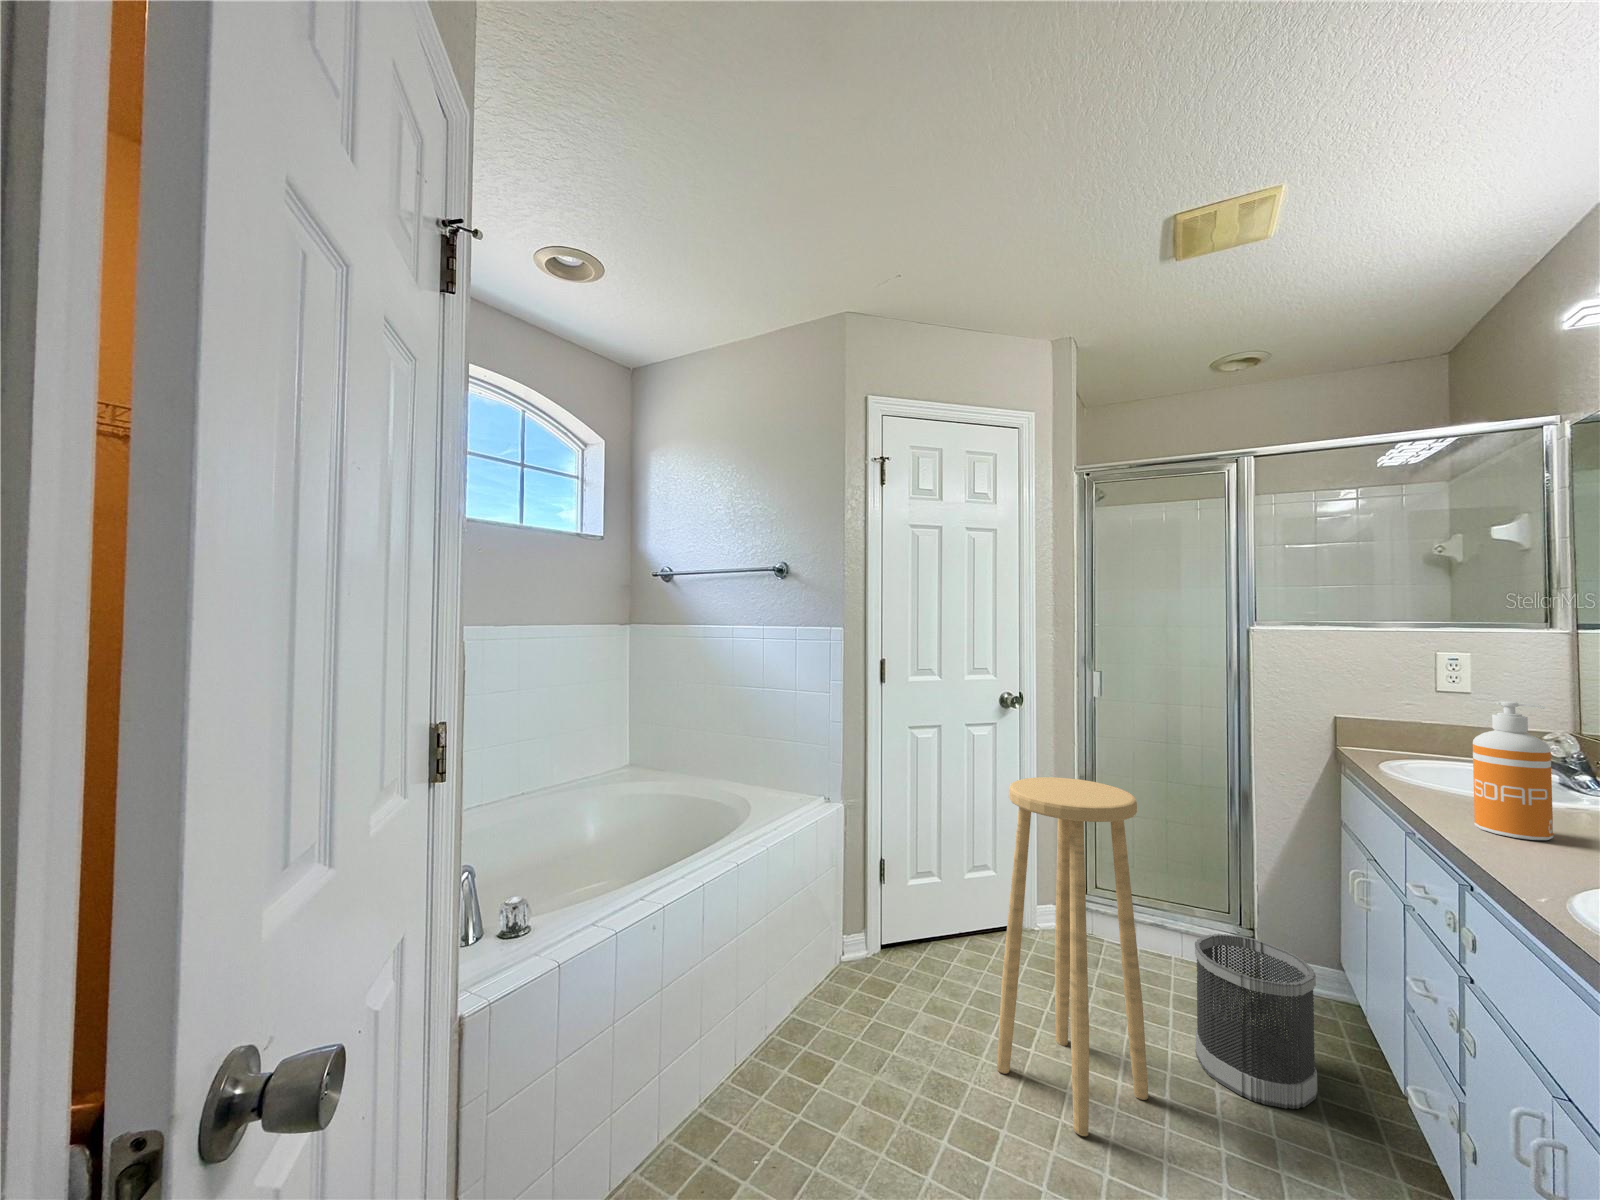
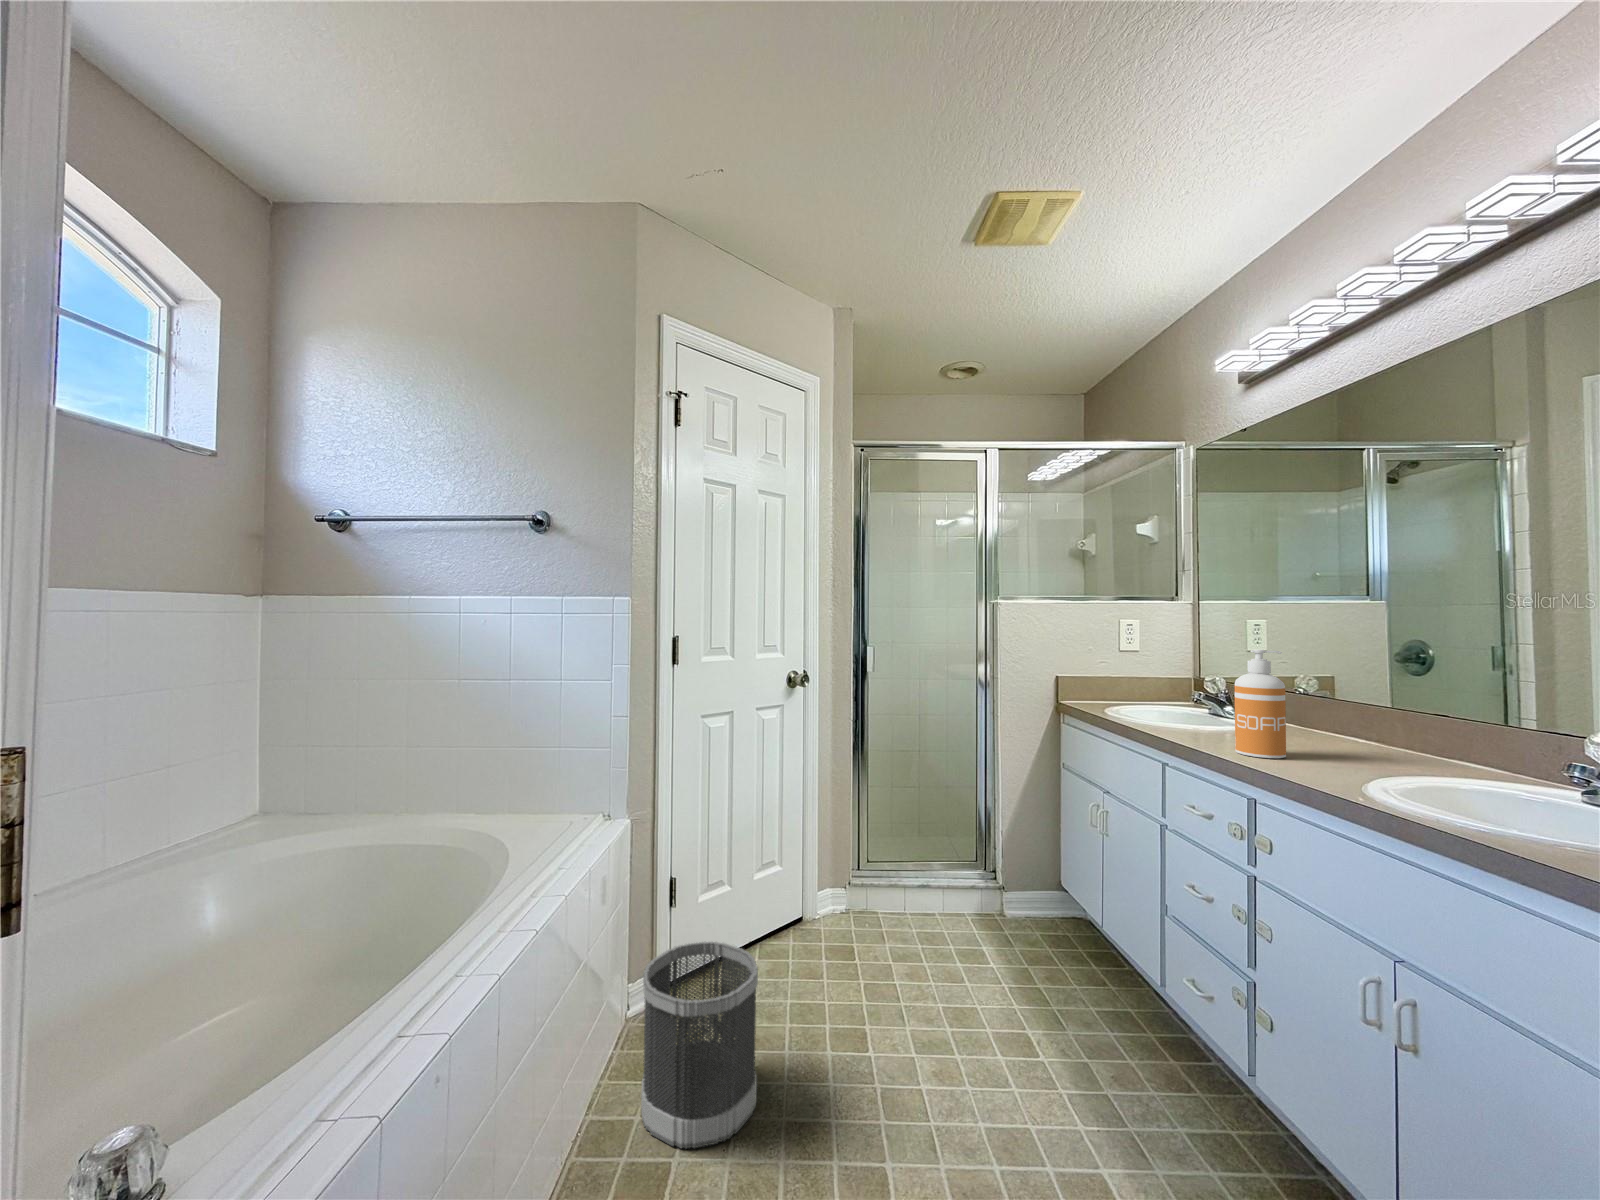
stool: present [997,777,1148,1136] -> none [849,754,987,1132]
wastebasket: present [1195,934,1317,1109] -> present [641,942,758,1149]

